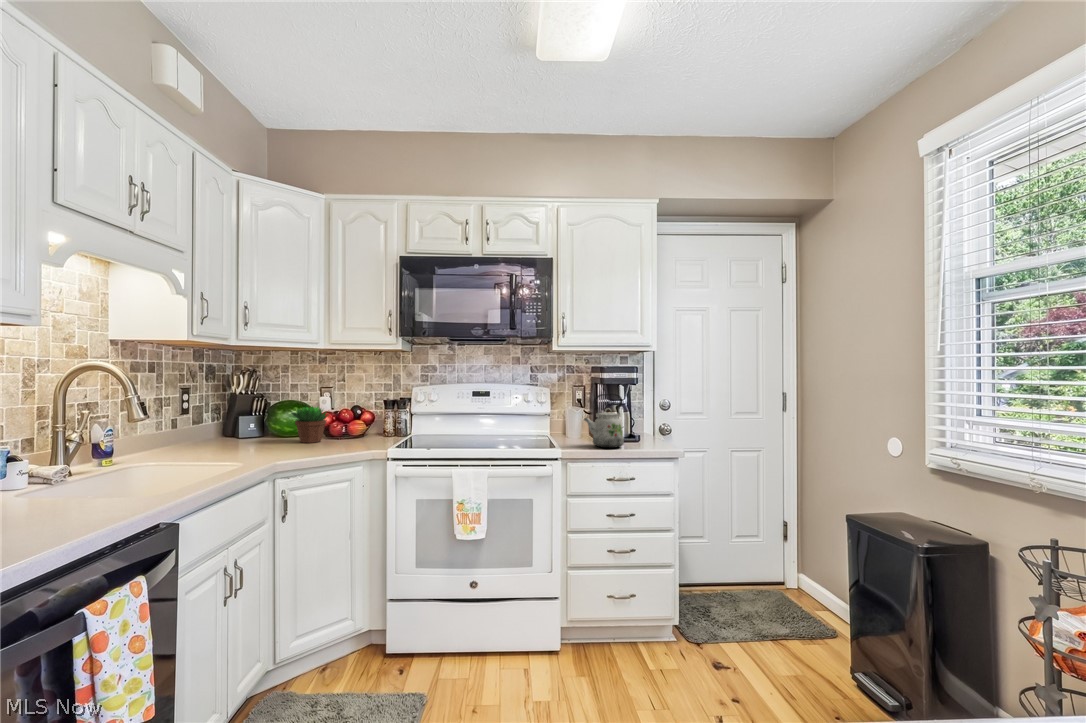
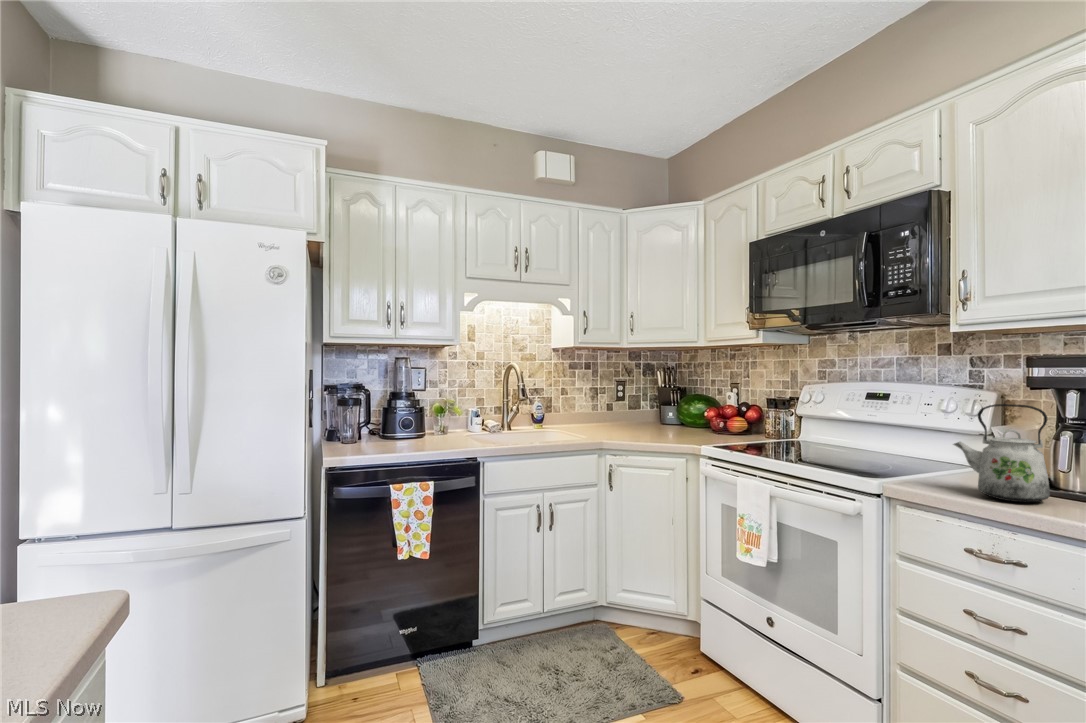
succulent plant: present [291,406,328,443] -> none [673,400,708,436]

